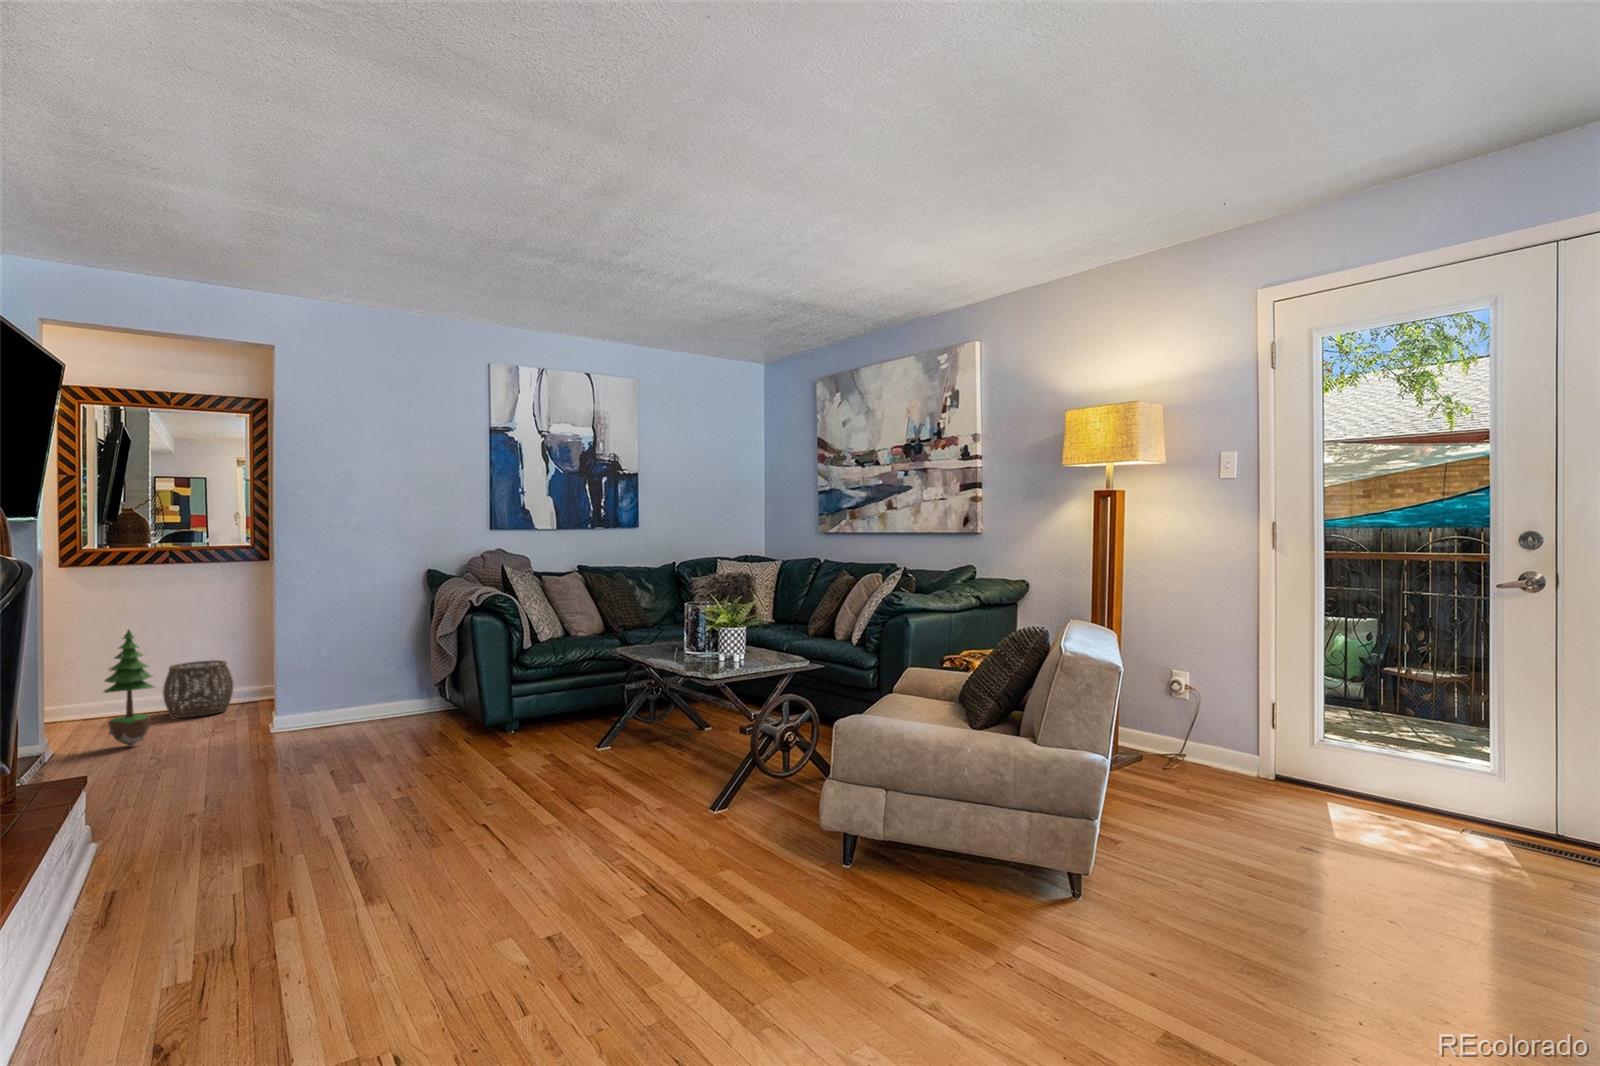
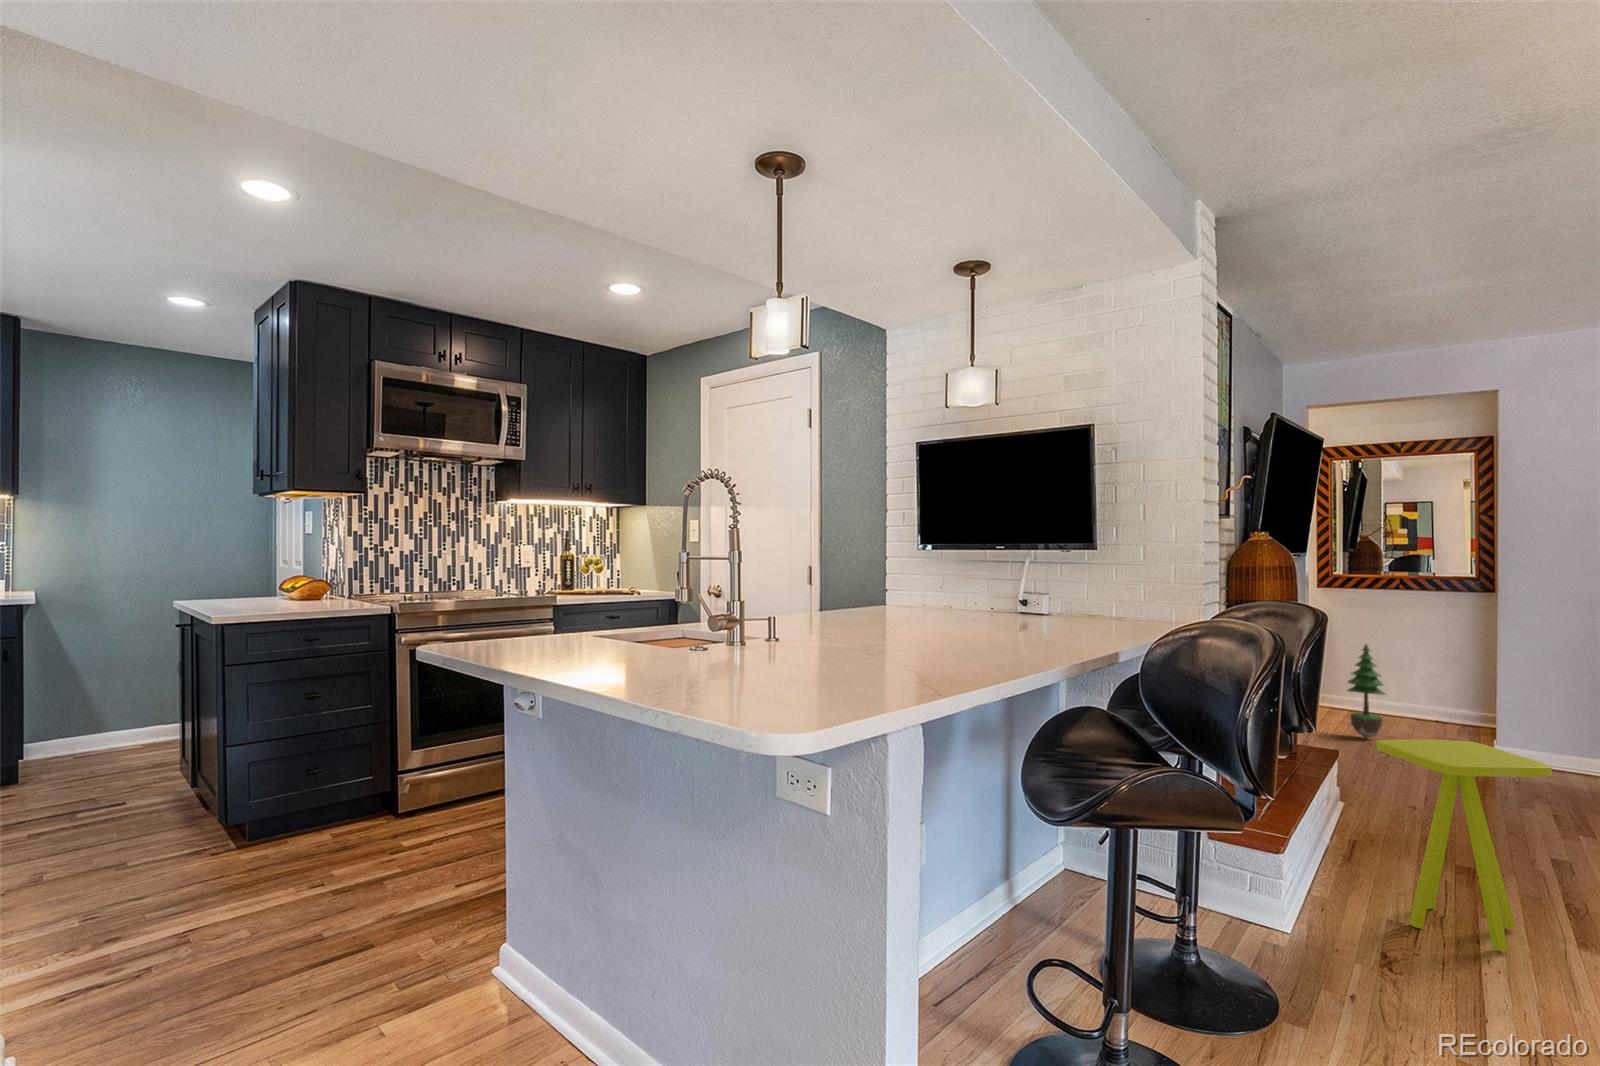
woven basket: present [163,660,233,718] -> none [1392,677,1457,729]
side table: none [140,714,347,980] -> present [1376,739,1552,950]

